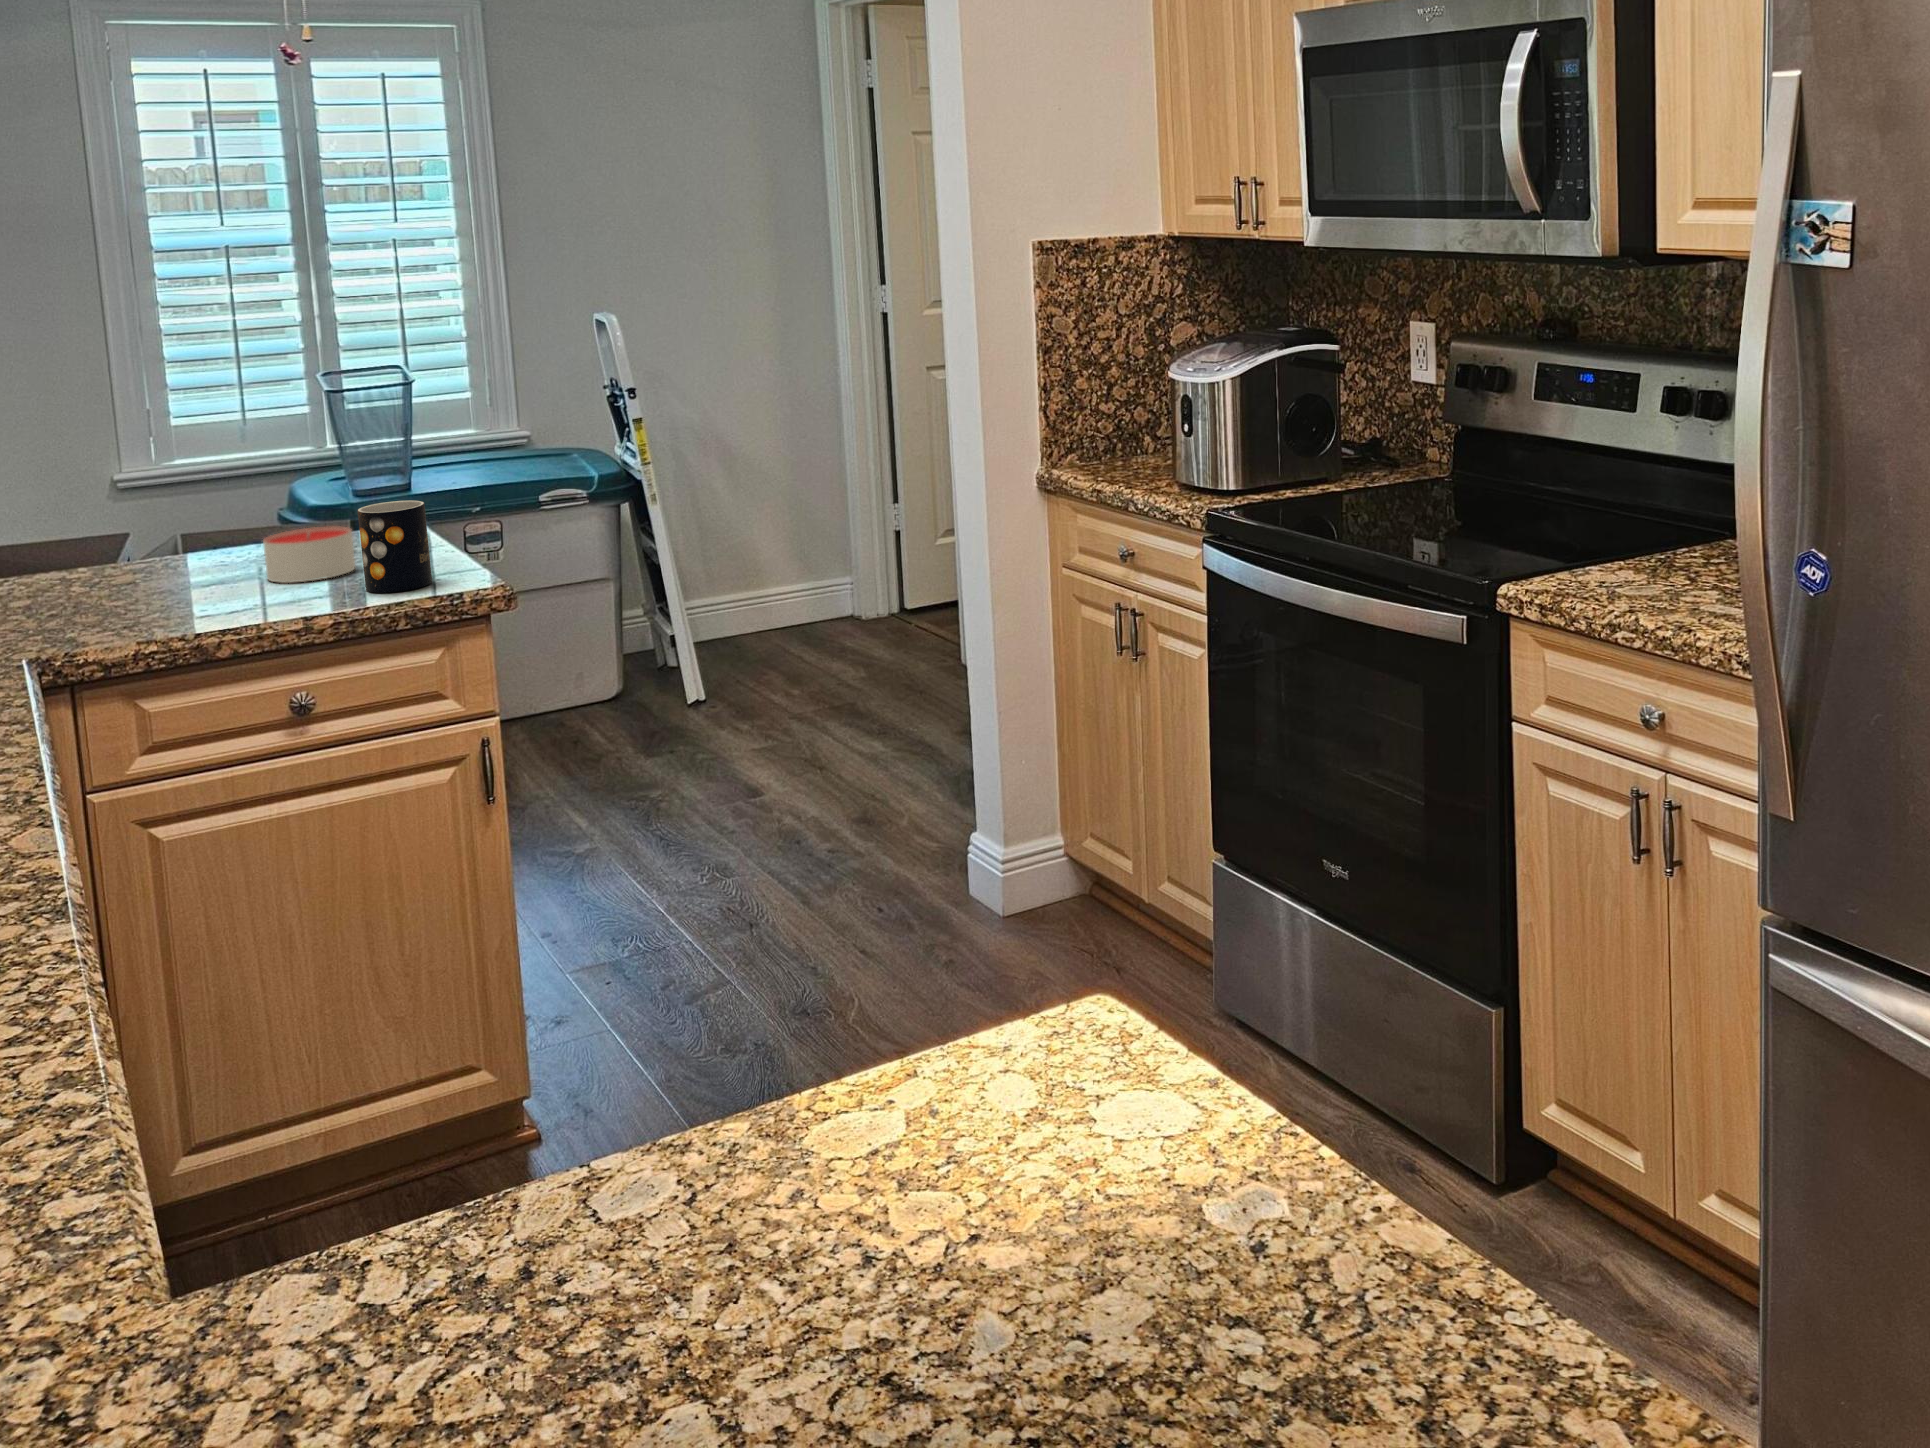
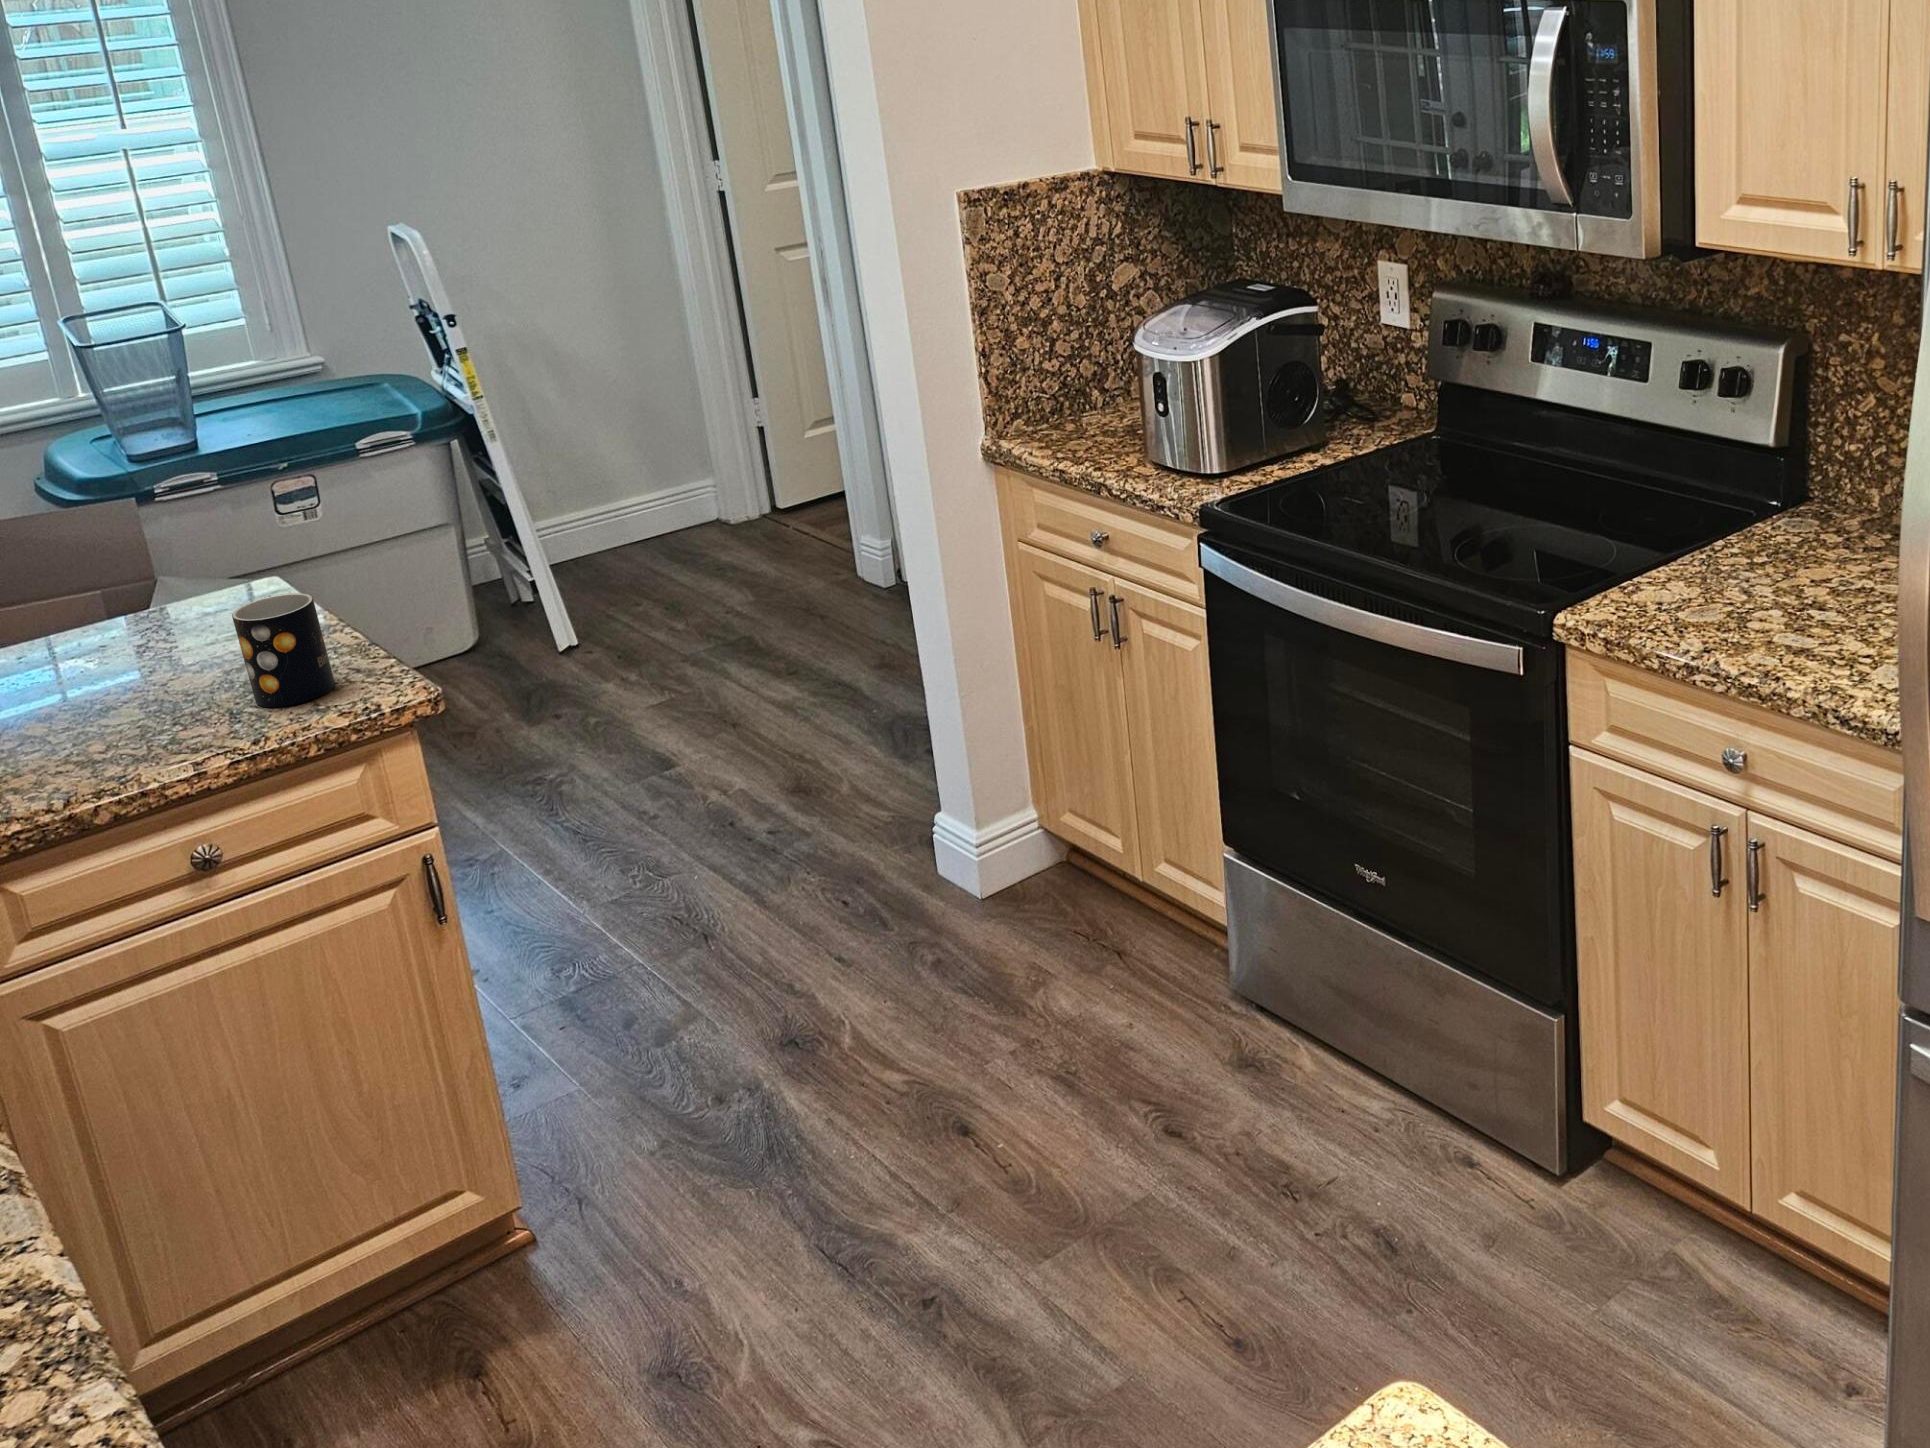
candle: present [263,526,355,583] -> none [109,616,228,696]

